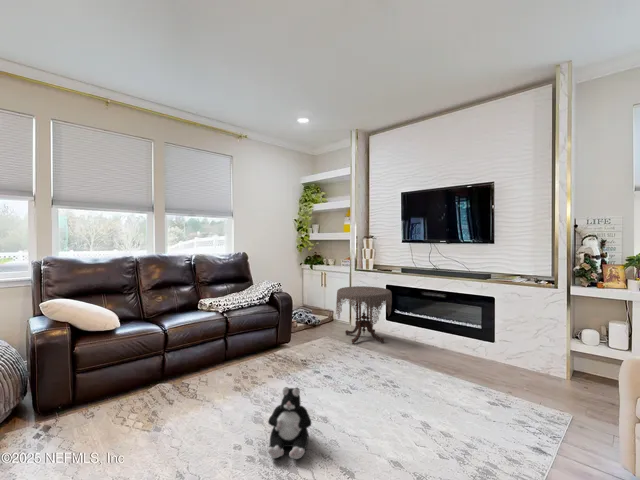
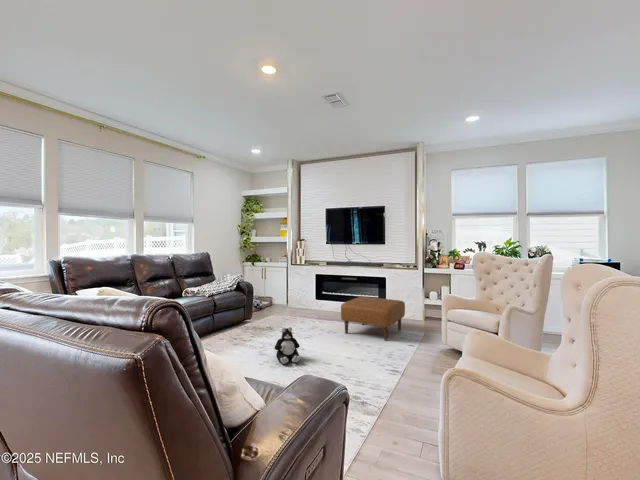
side table: present [336,286,392,344] -> none [282,276,322,316]
ottoman: none [407,328,530,424] -> present [341,297,405,341]

